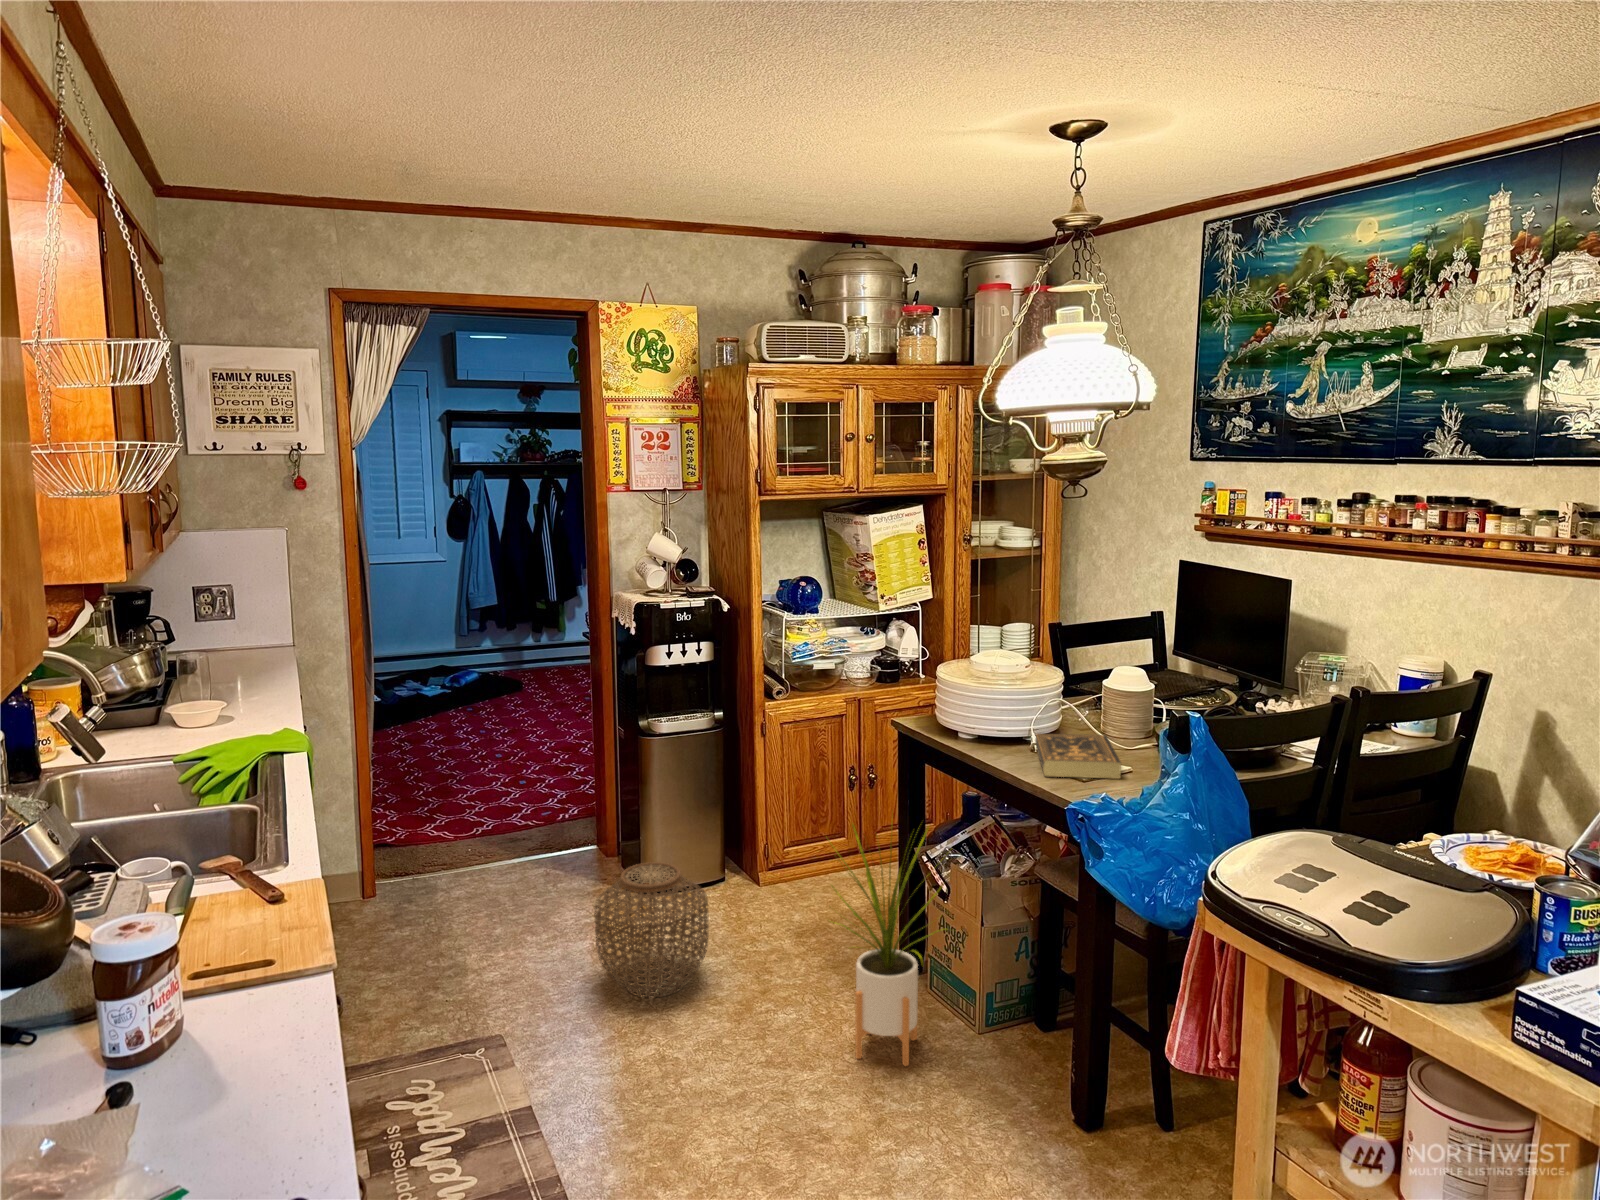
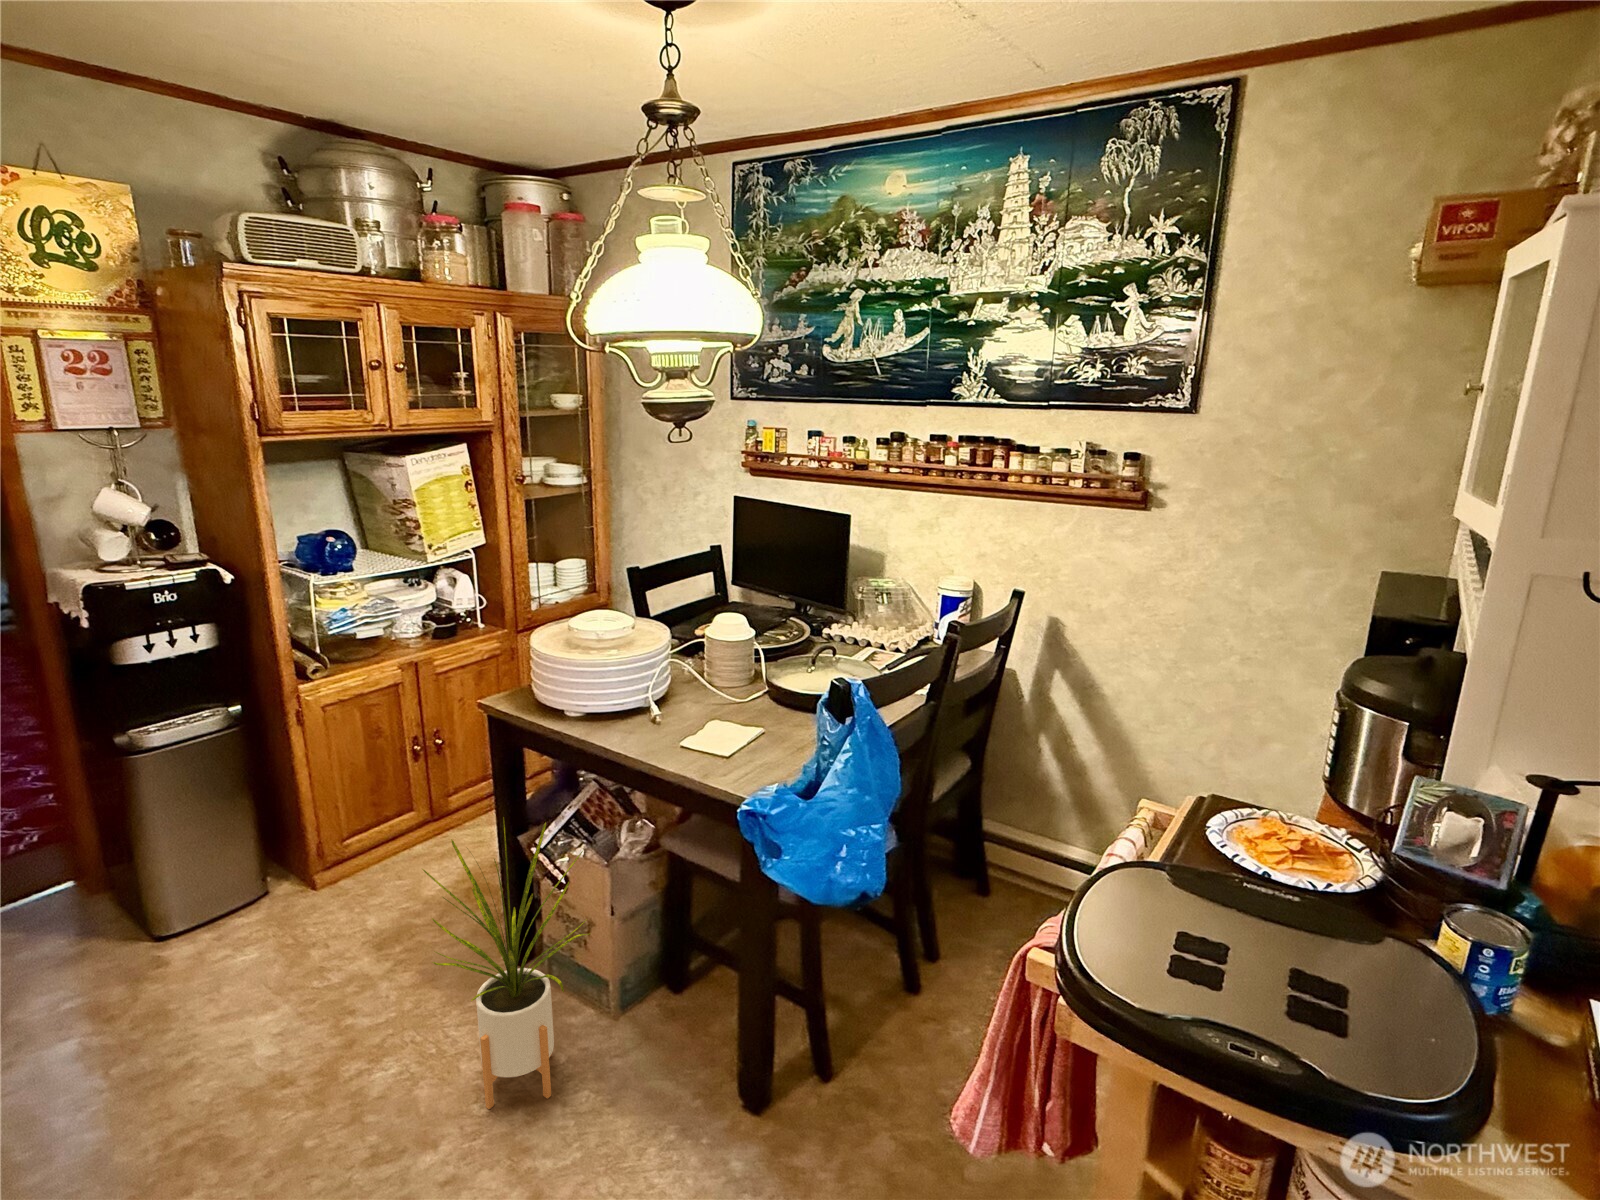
book: present [1035,733,1121,779] -> none [659,694,765,758]
woven basket: present [595,862,709,997] -> none [72,932,261,1116]

